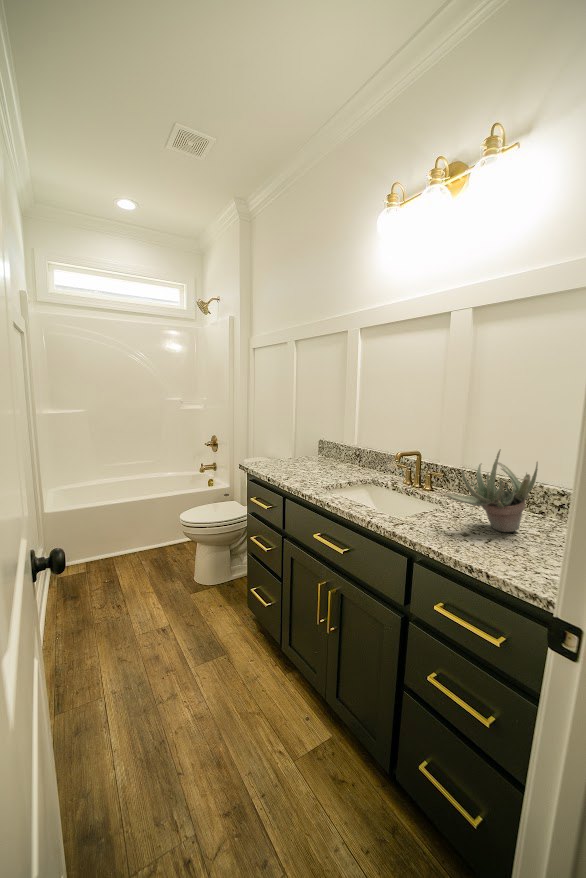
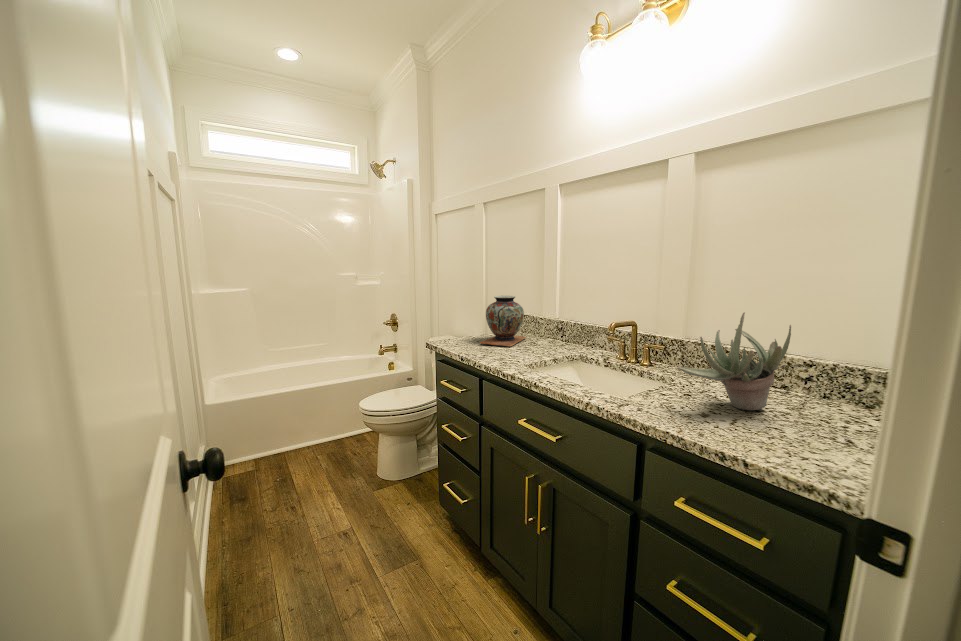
decorative vase: none [287,424,329,470] -> present [480,295,526,346]

